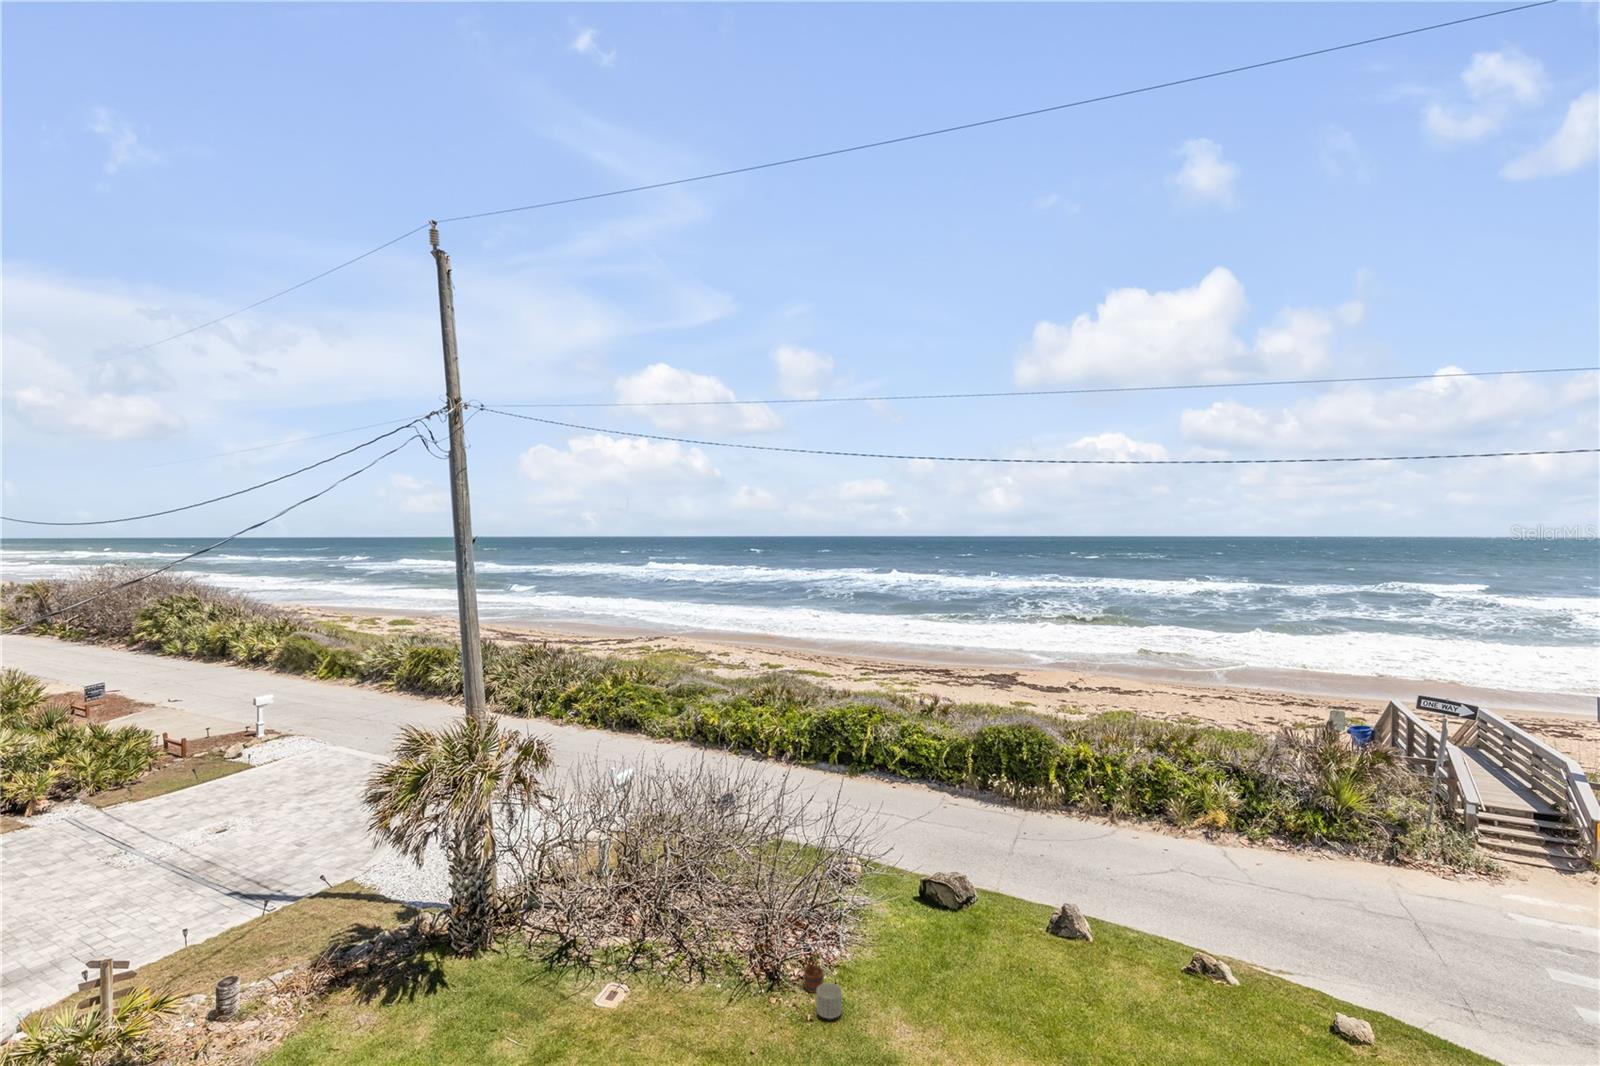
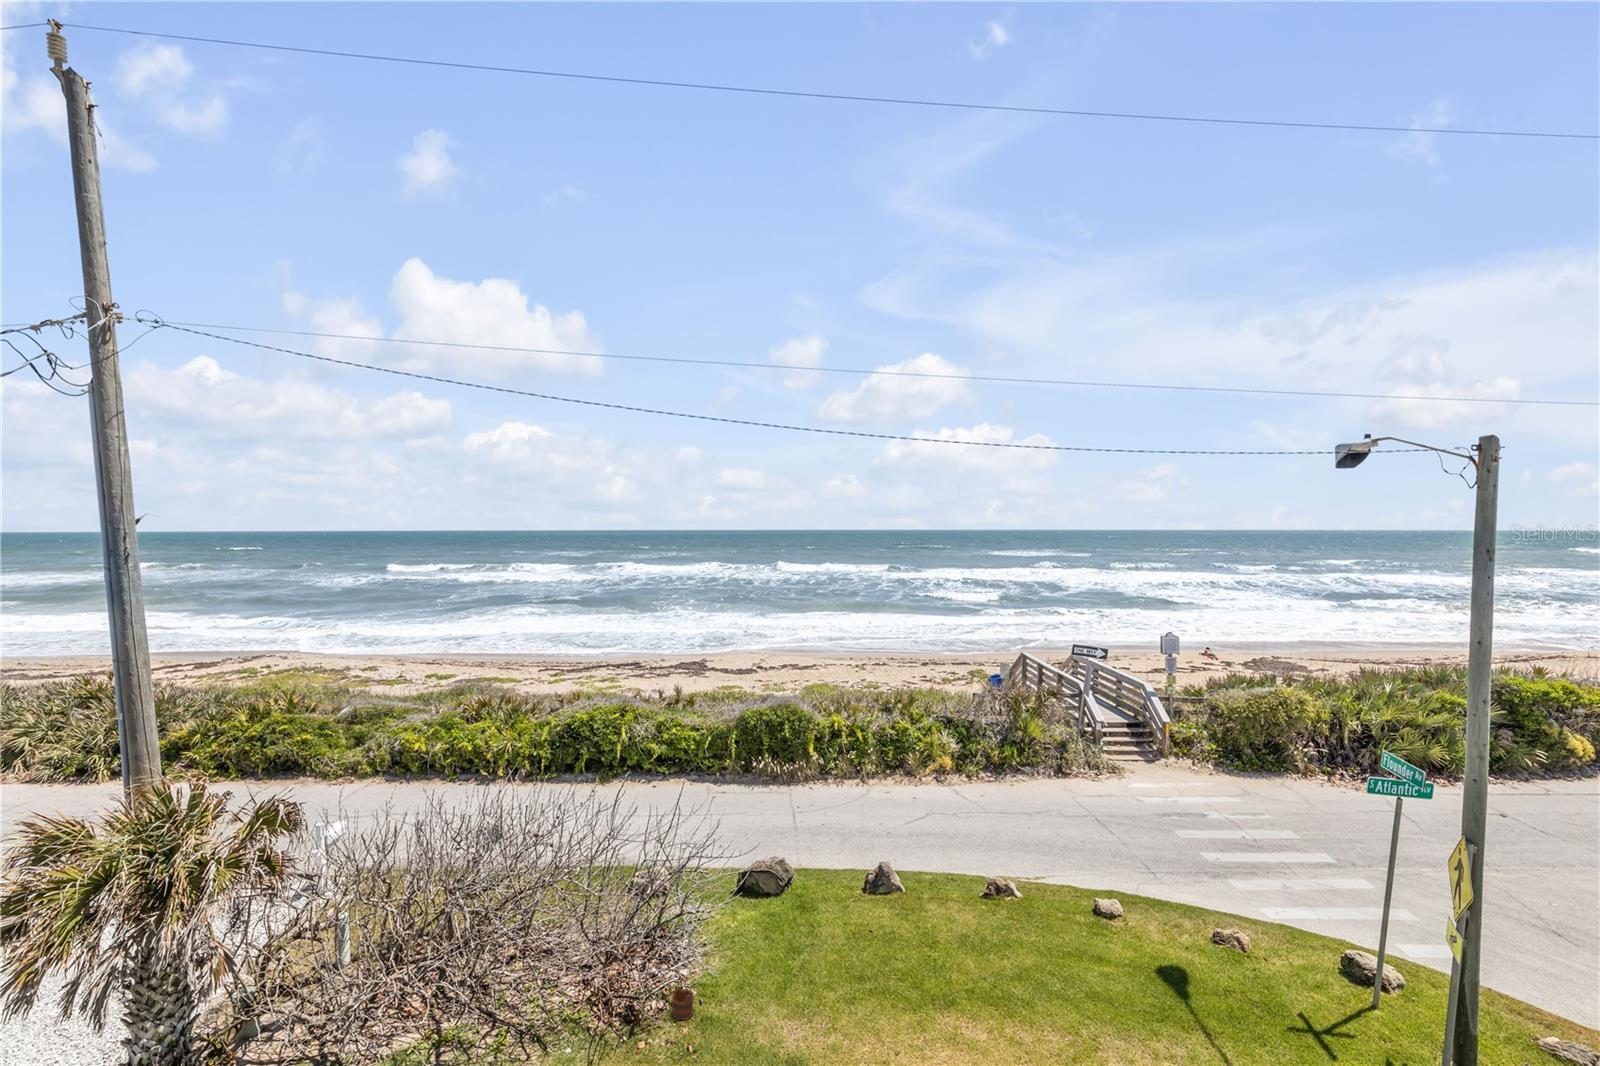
planter: present [816,983,842,1019] -> none [700,1003,727,1042]

